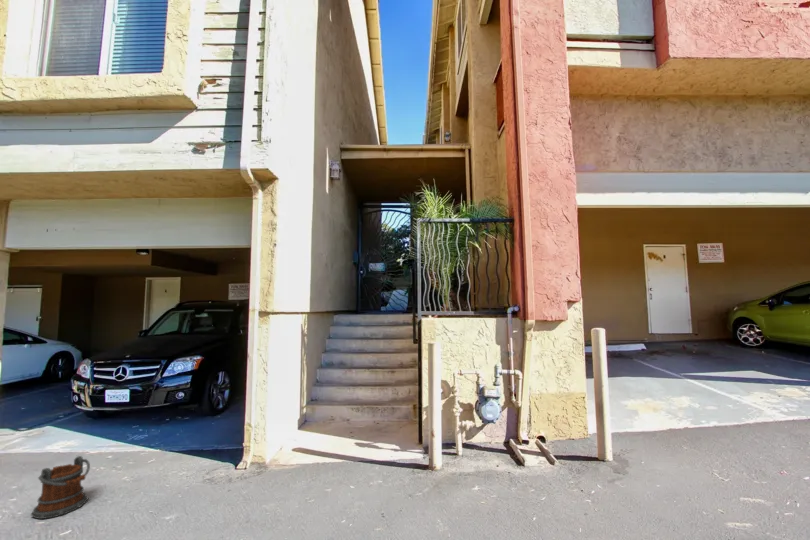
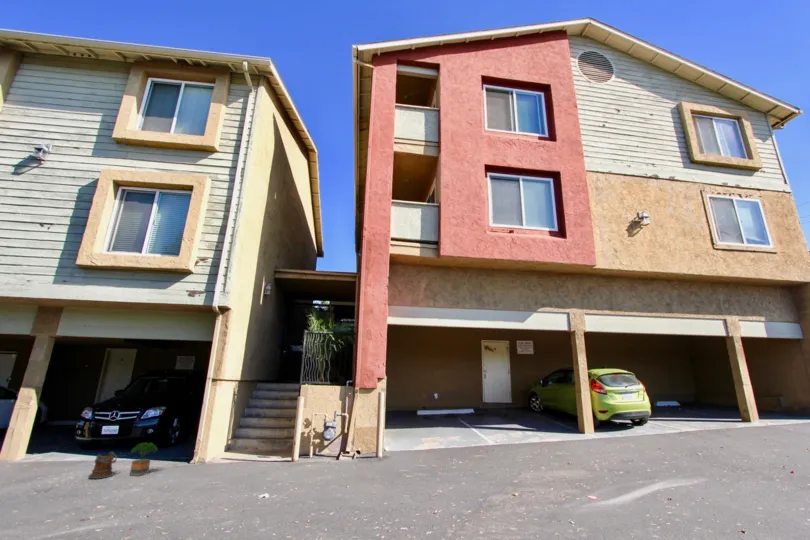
potted tree: none [108,437,165,511] -> present [130,443,157,476]

